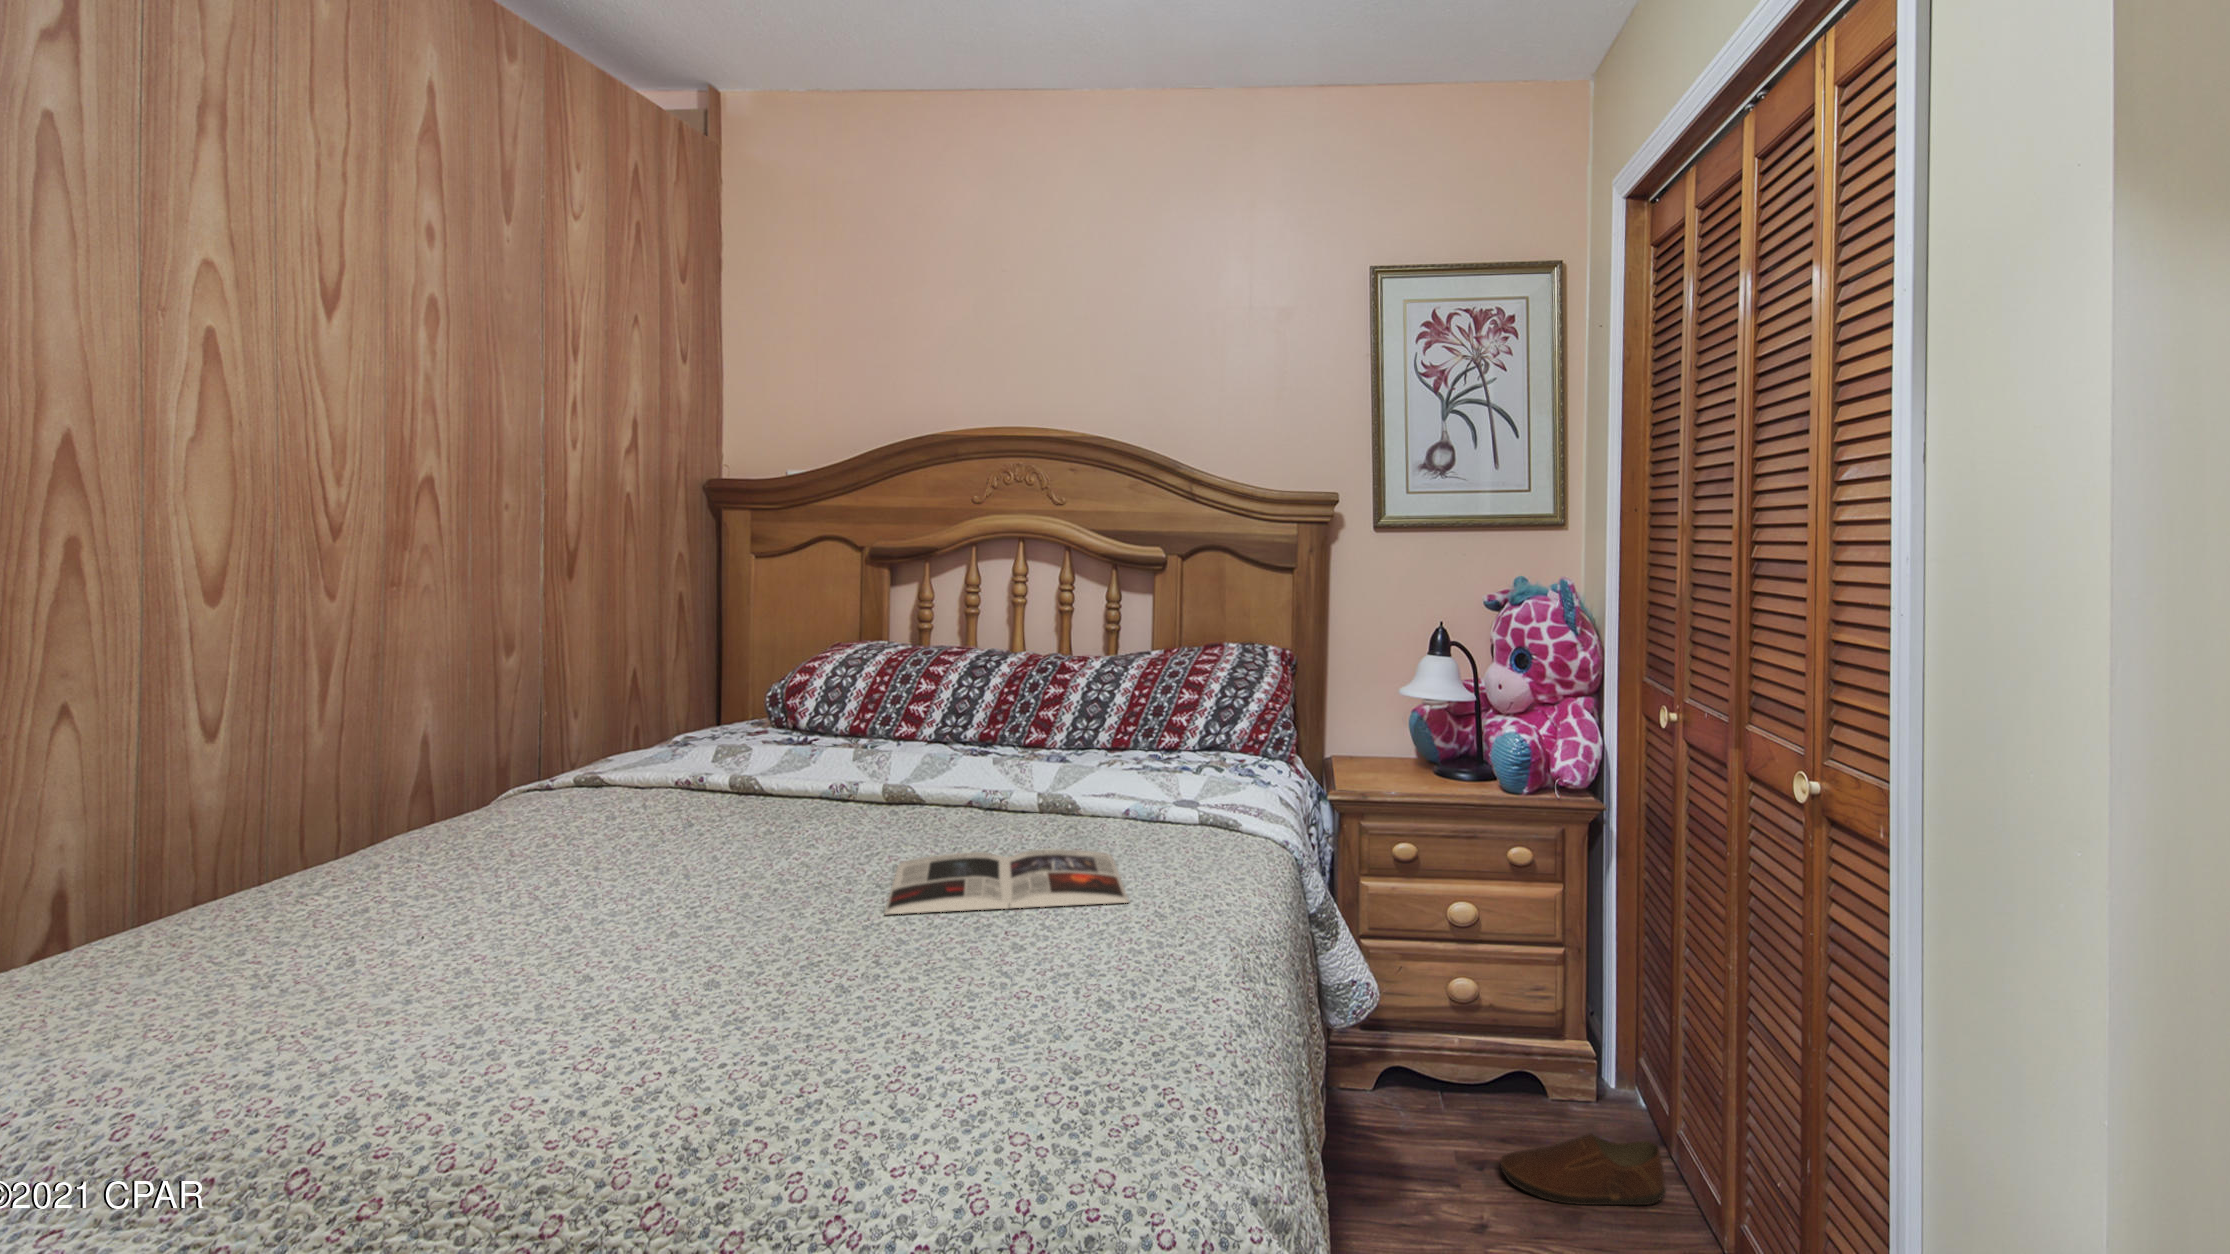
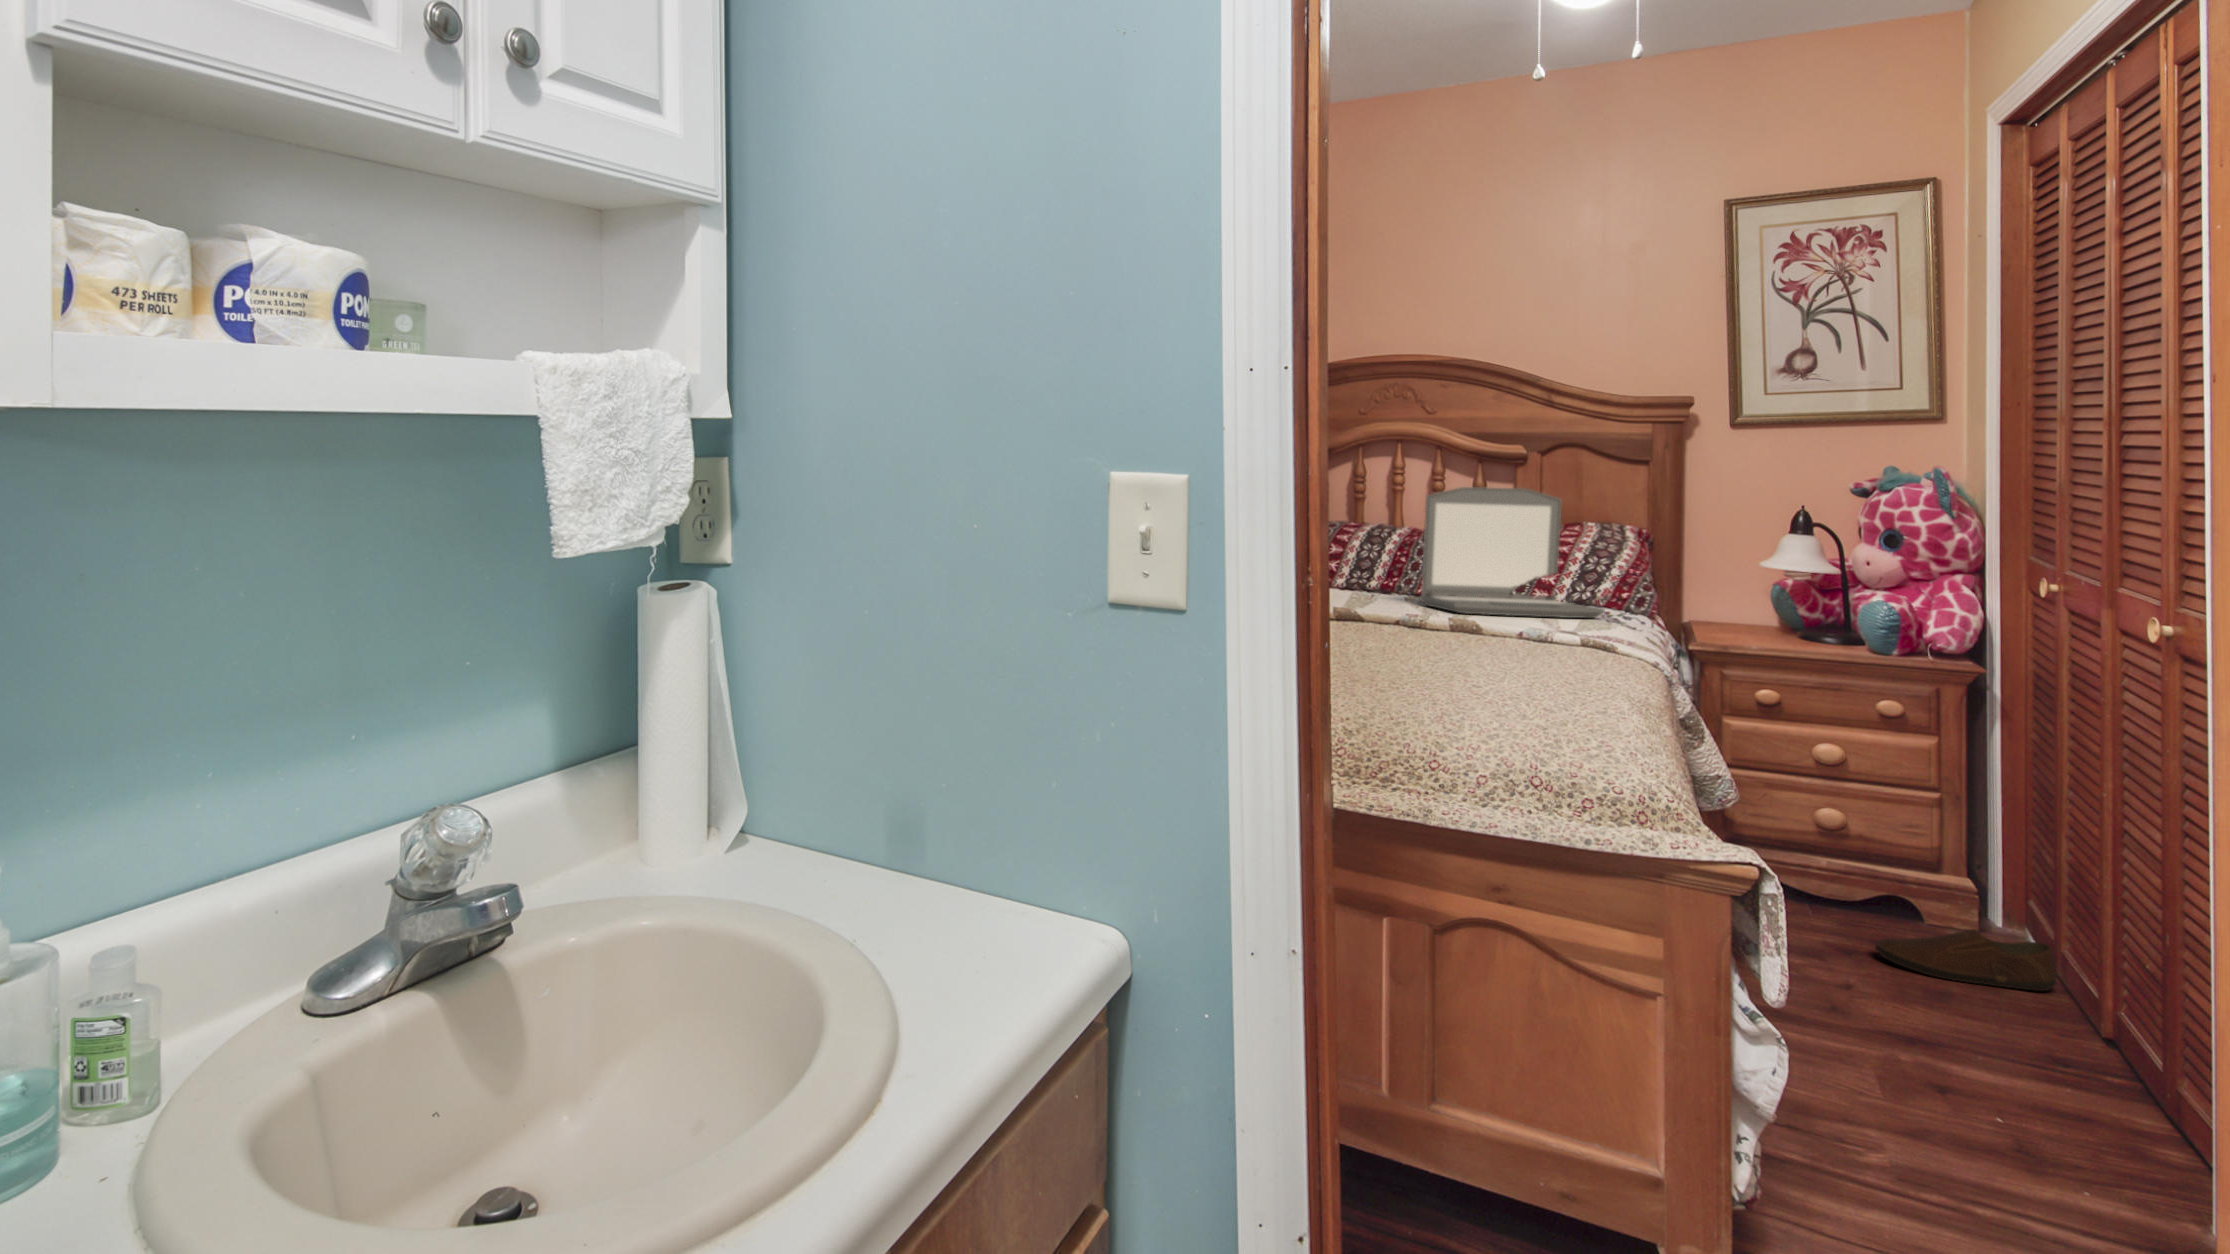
laptop: none [1021,614,1214,798] -> present [1420,487,1605,618]
magazine: present [885,849,1129,914] -> none [1396,619,1597,640]

